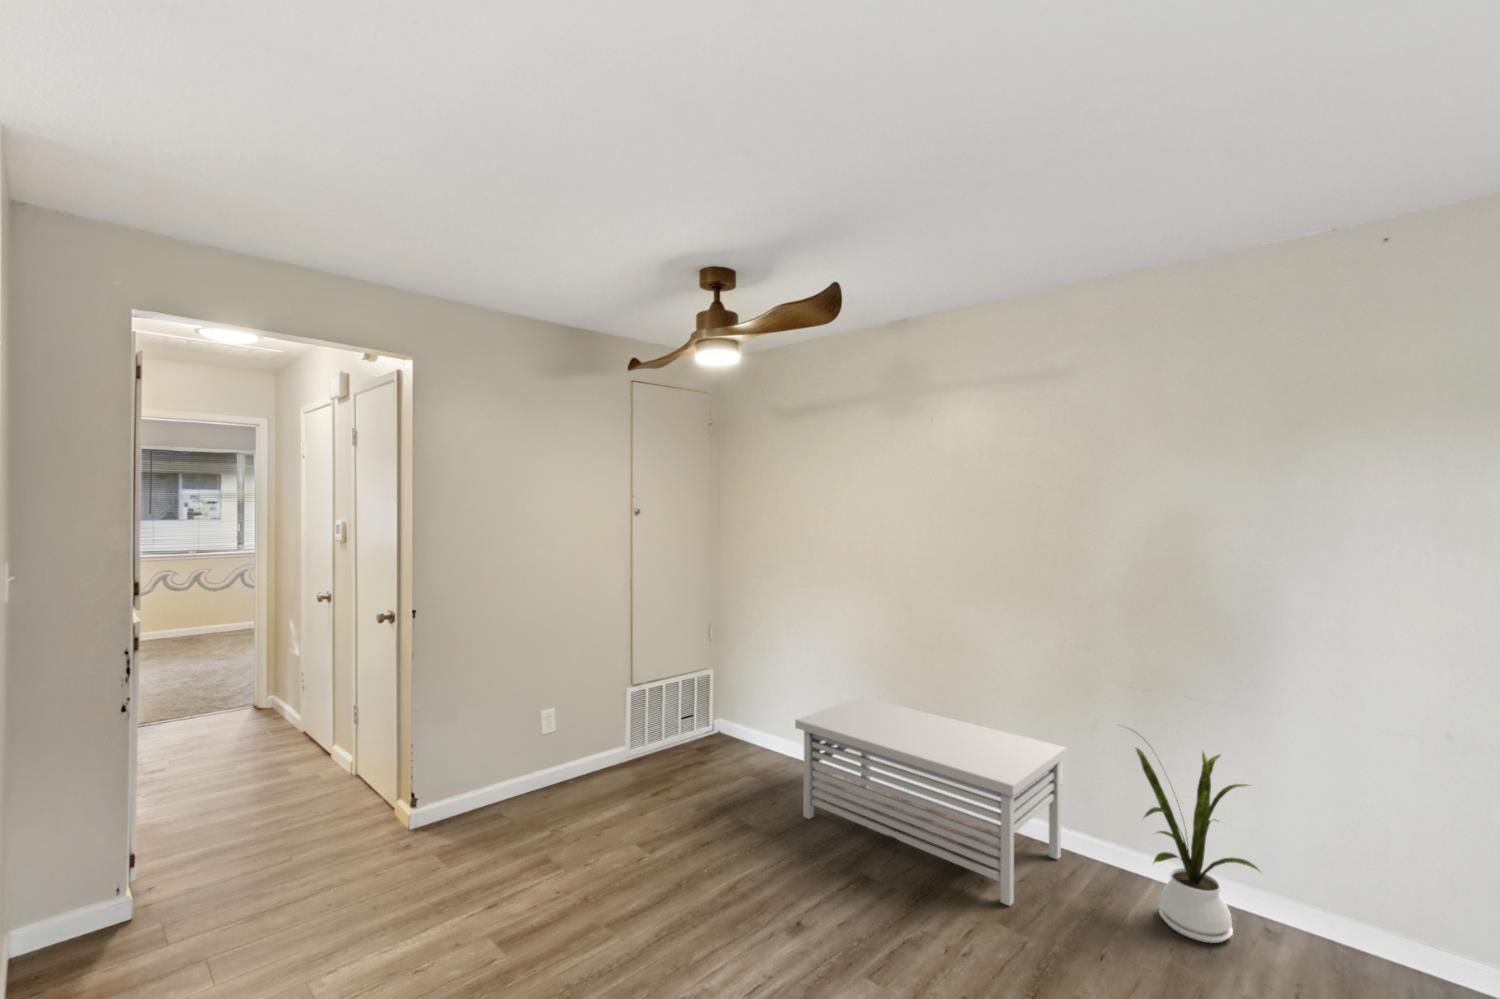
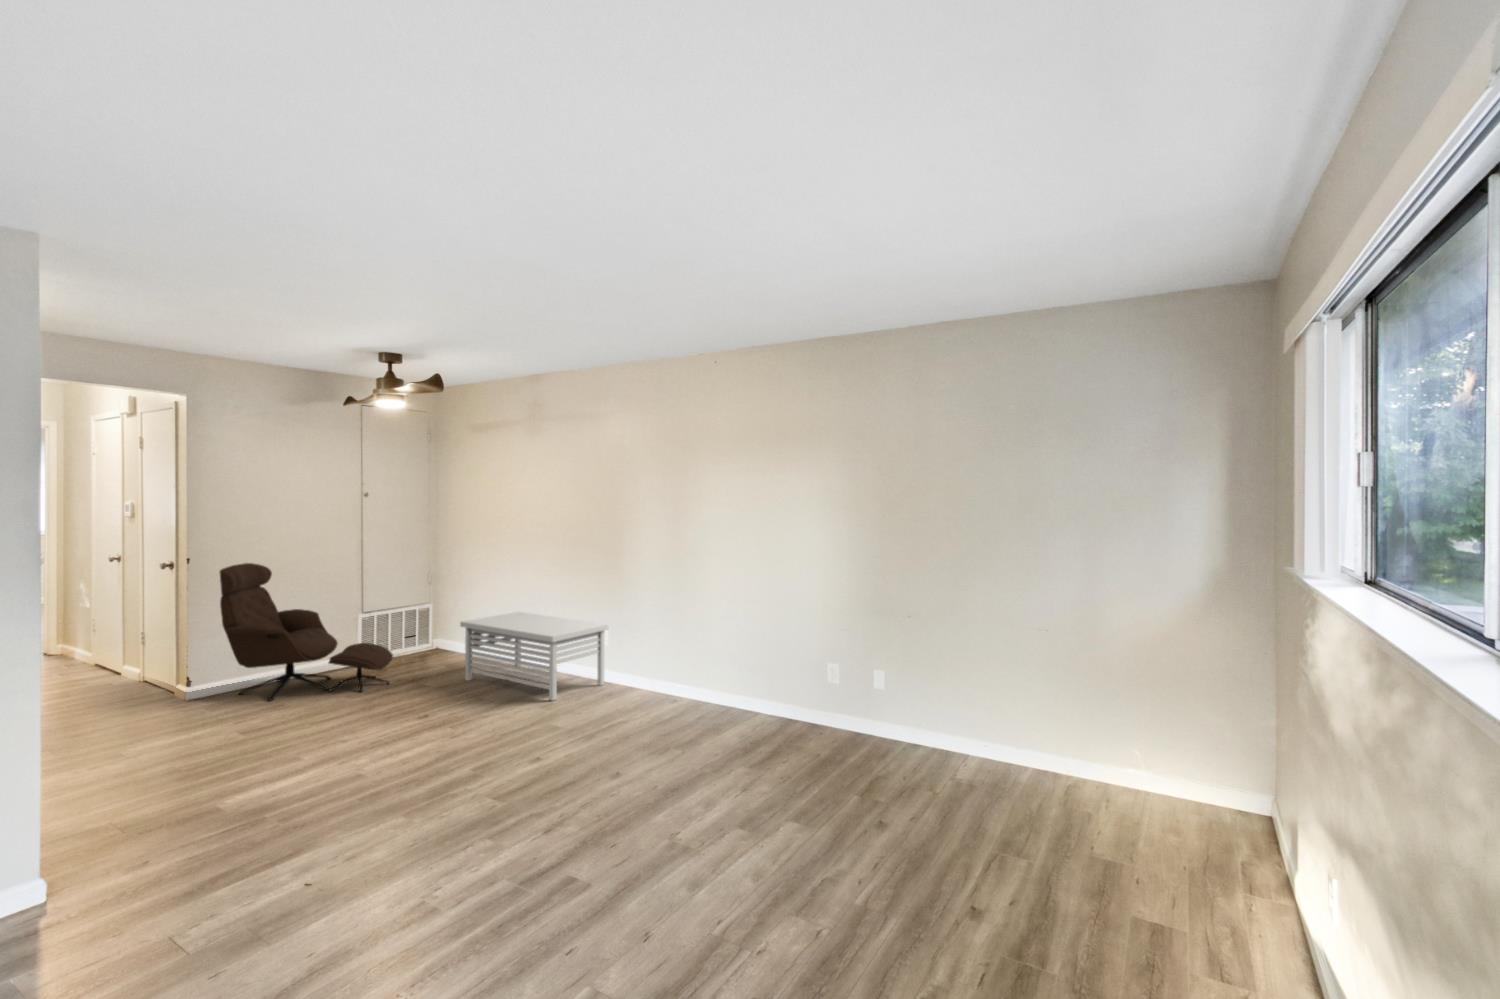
lounge chair: none [456,615,691,849] -> present [220,563,393,701]
house plant: present [1136,734,1259,943] -> none [614,604,669,704]

